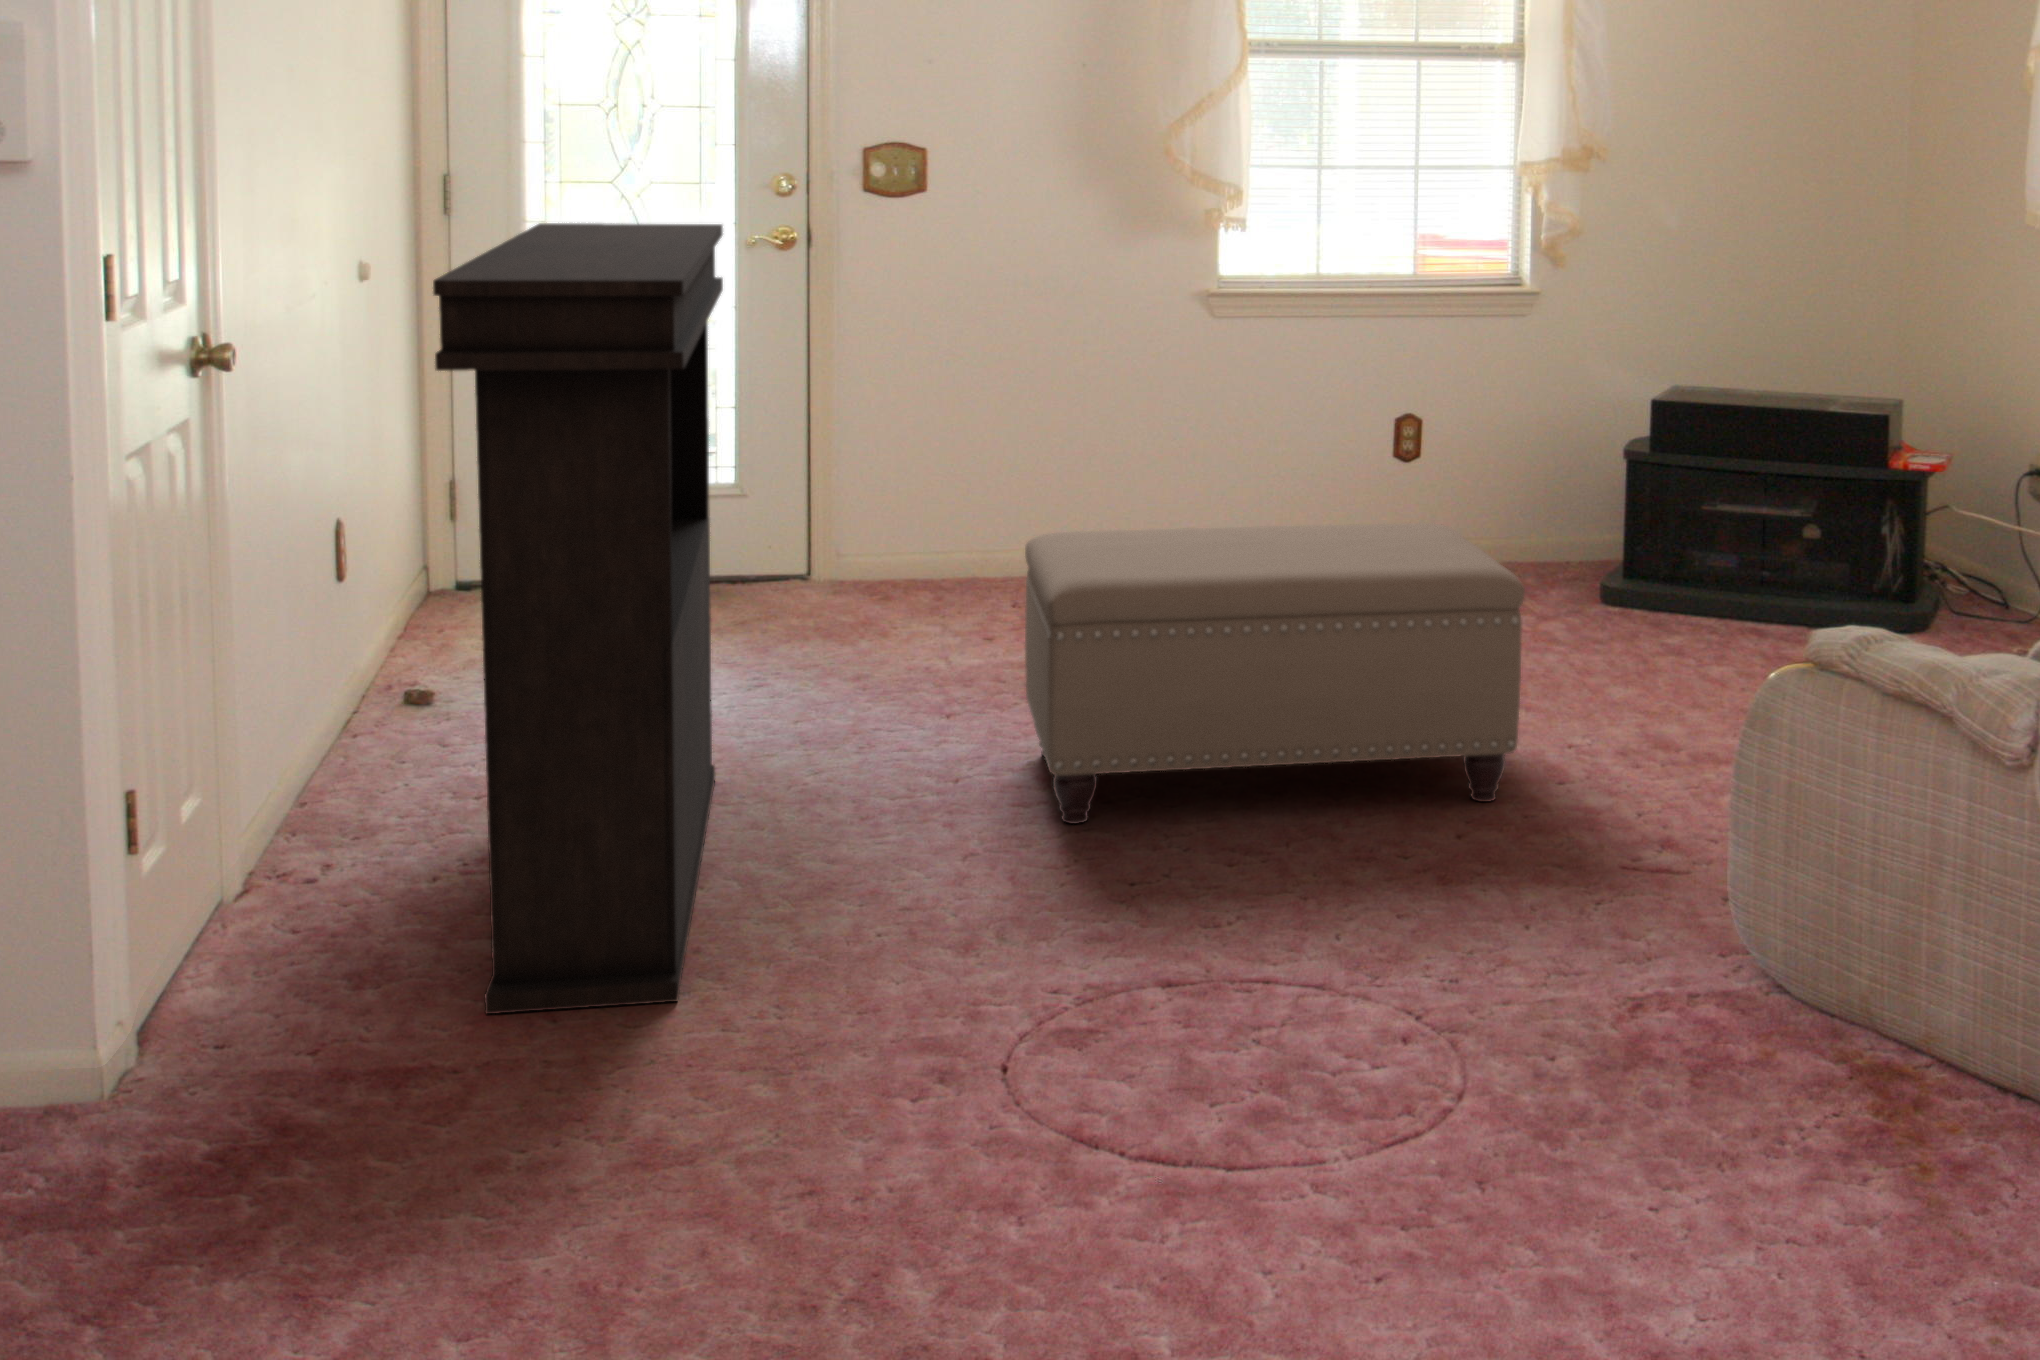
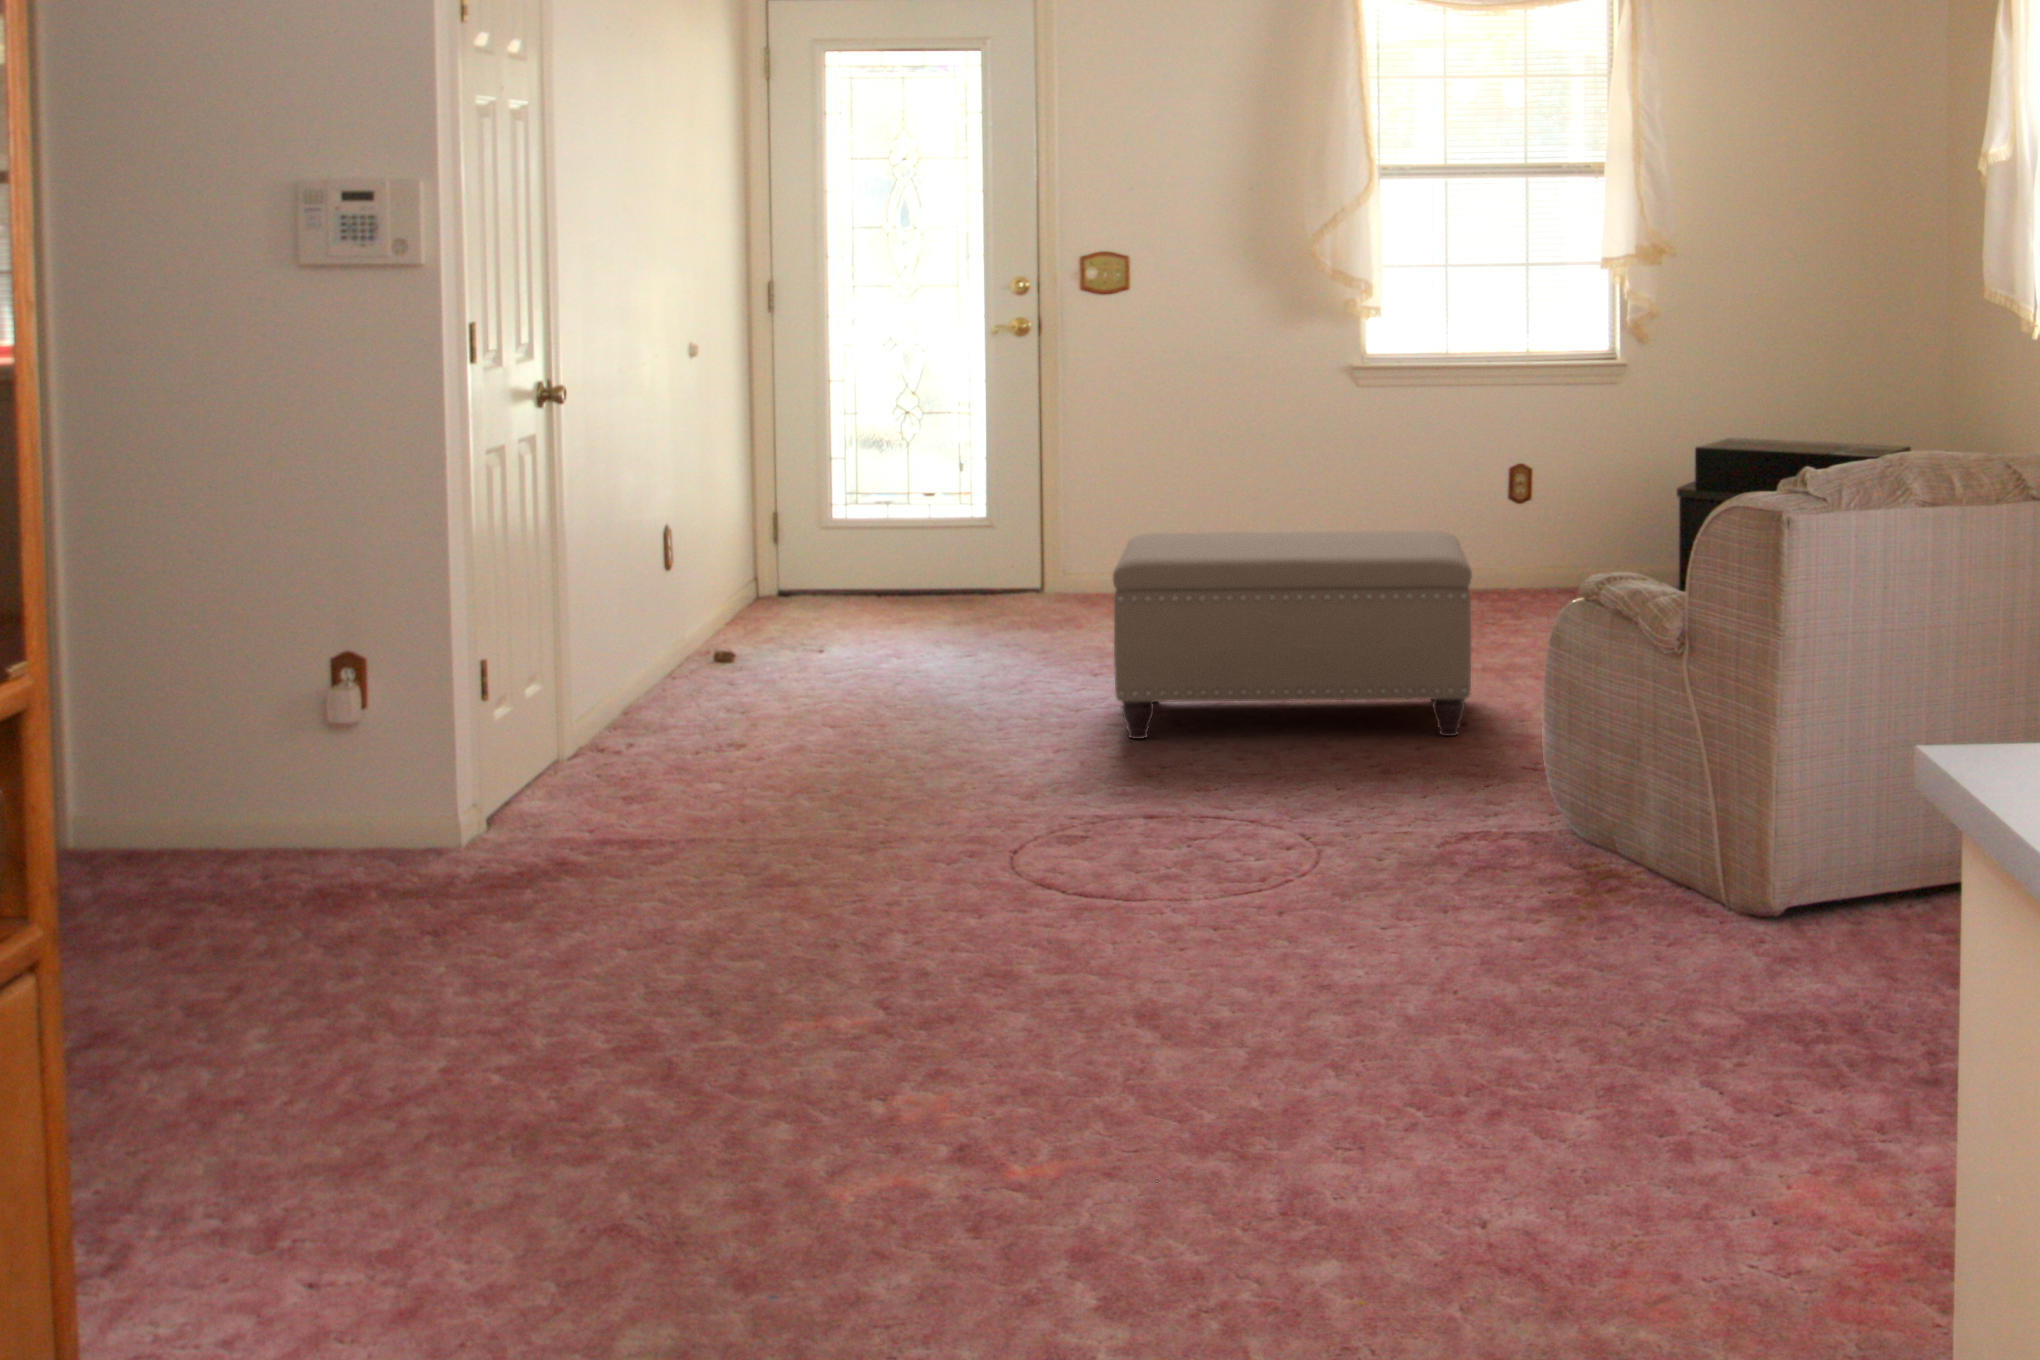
console table: present [433,223,723,1014] -> none [658,308,907,819]

